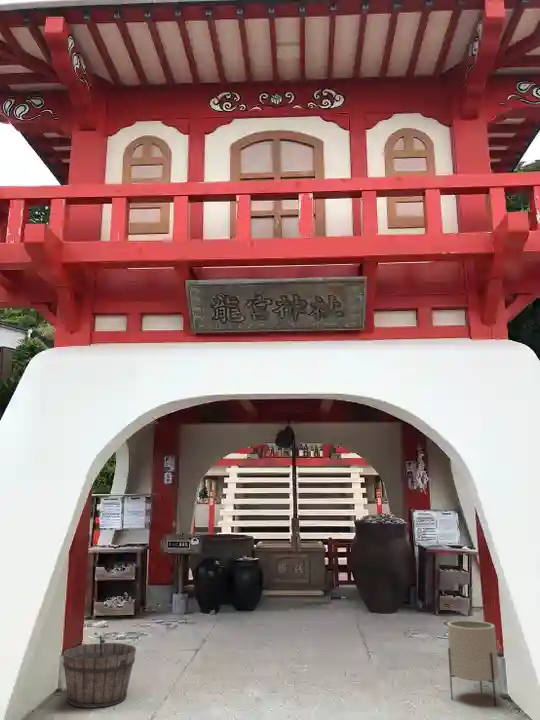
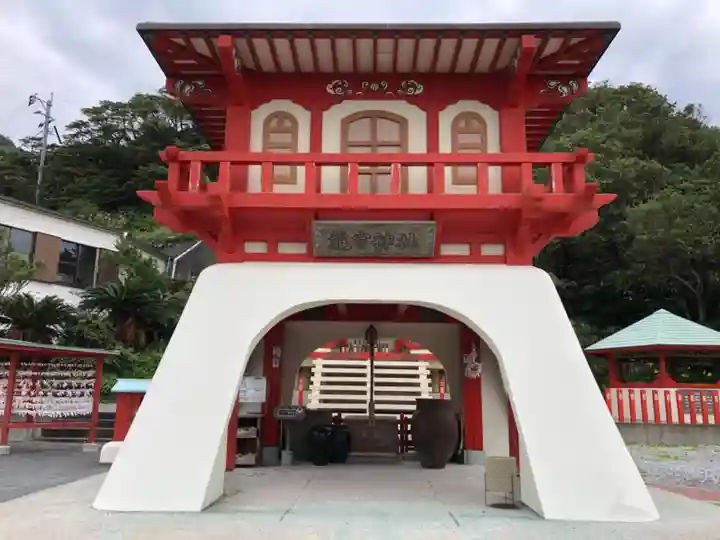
wooden bucket: present [63,633,136,708] -> none [226,460,274,506]

